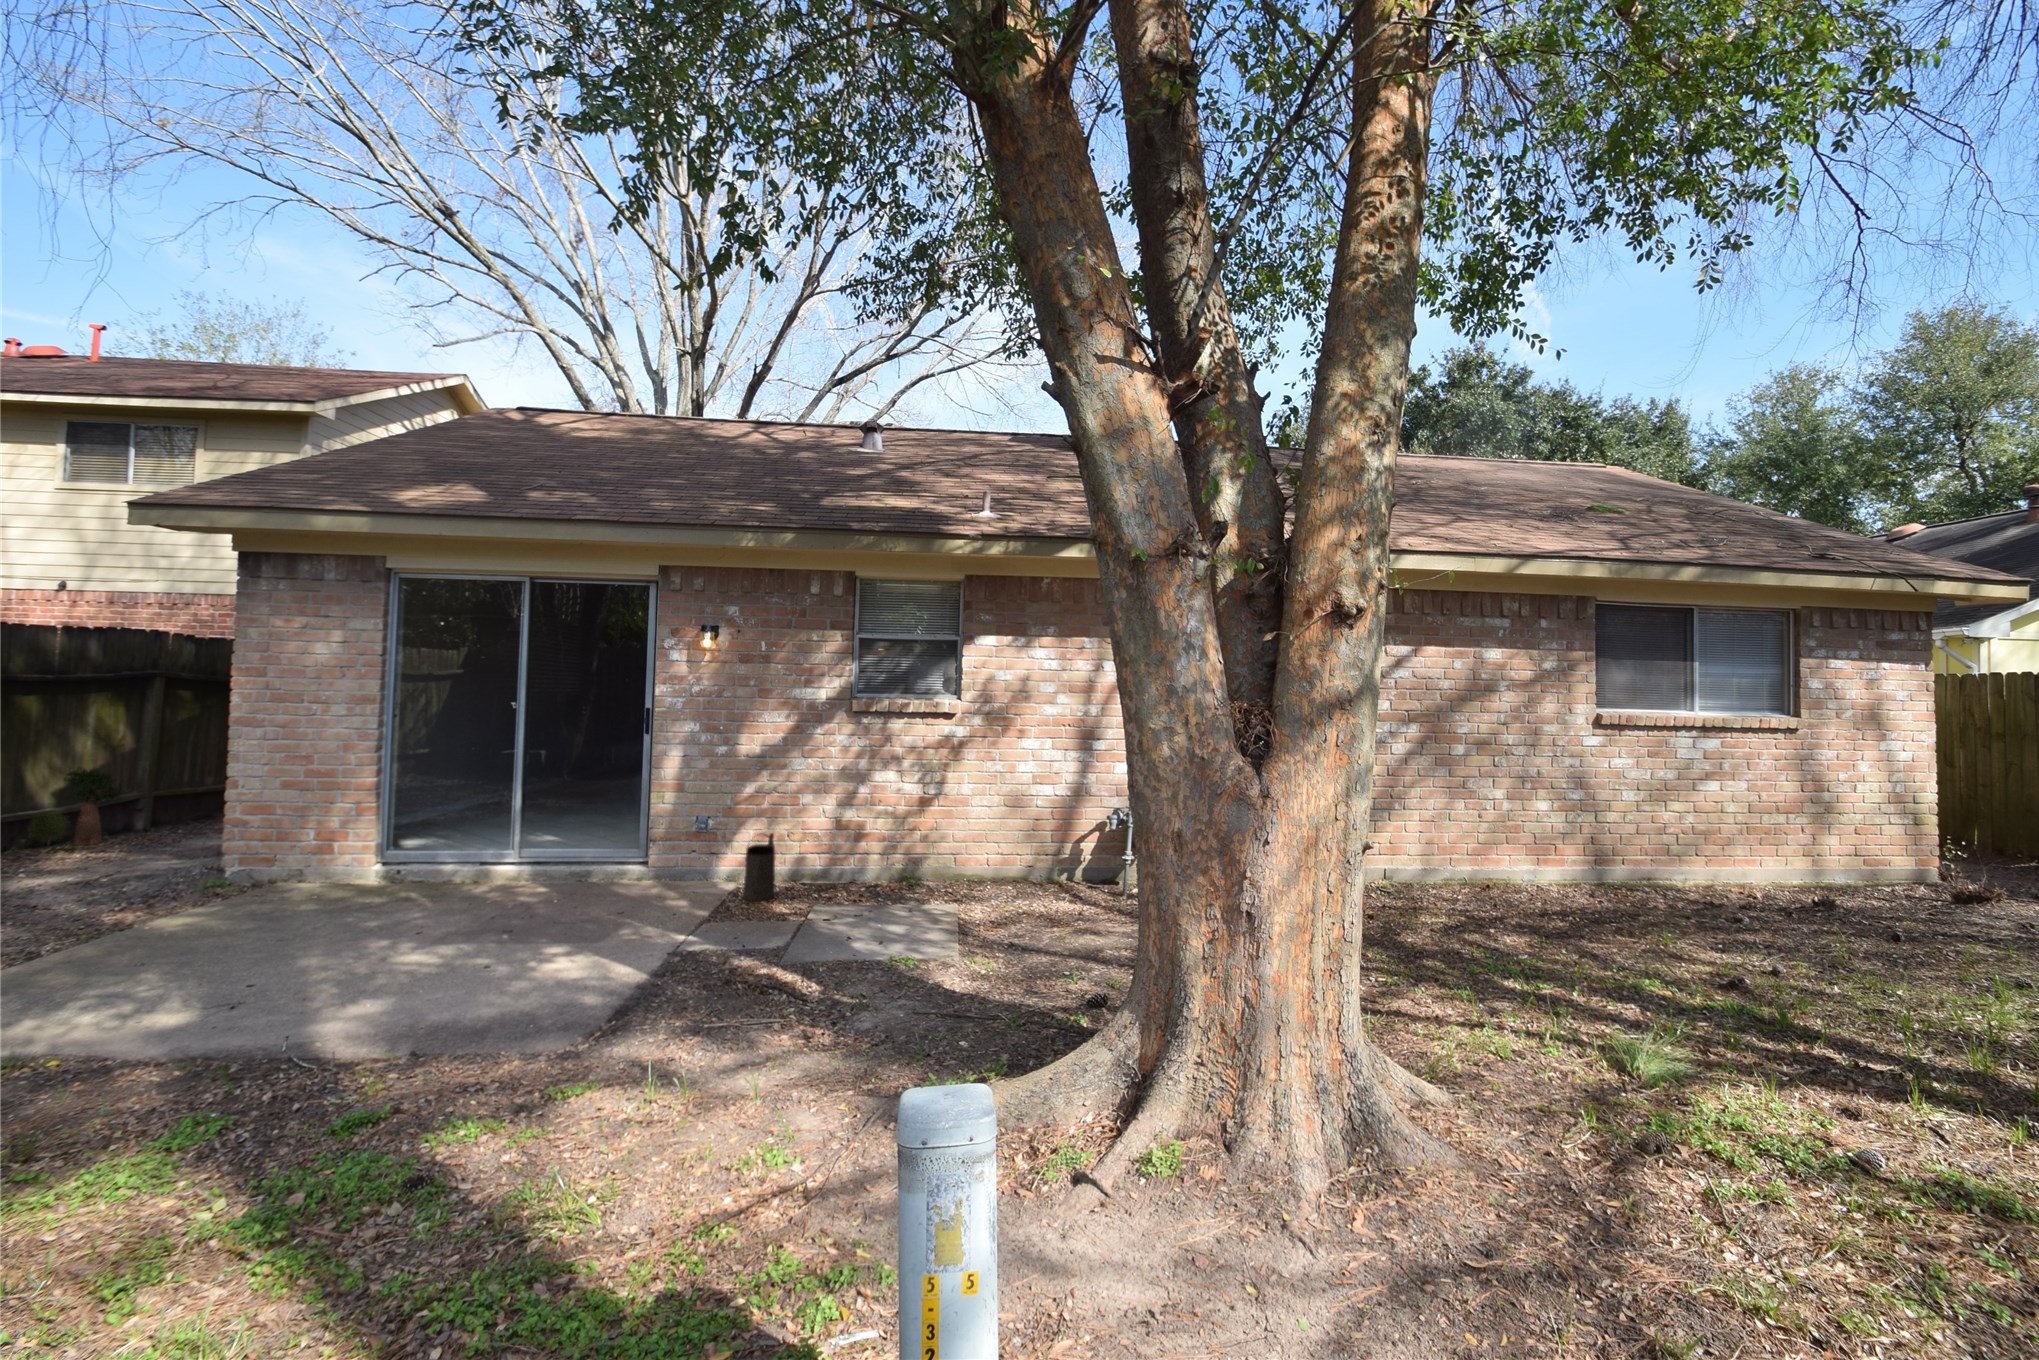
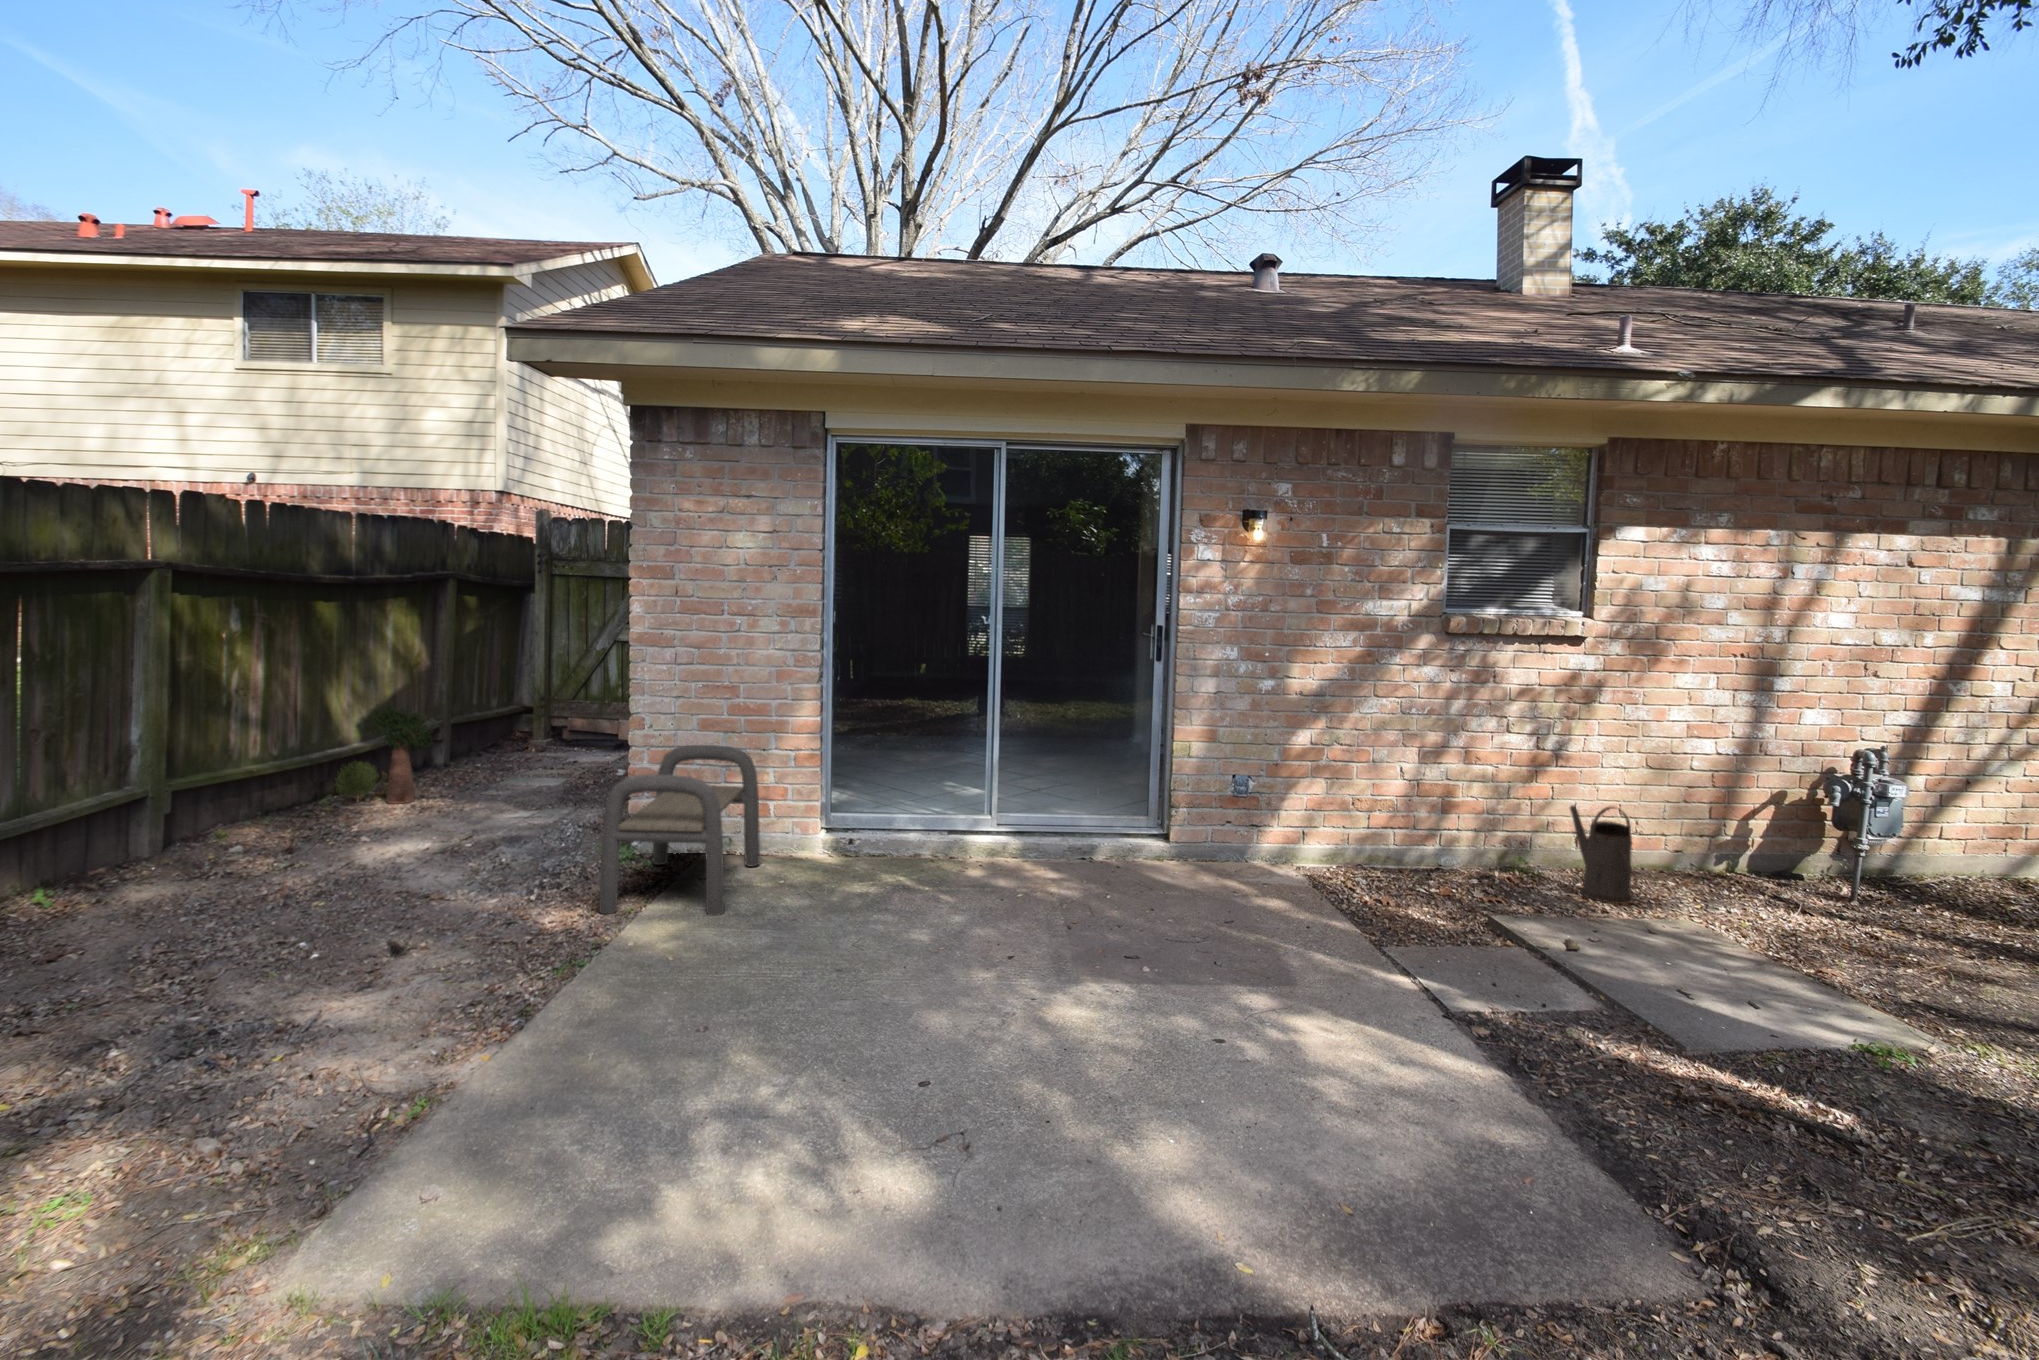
bench: none [137,798,320,923] -> present [599,745,760,916]
watering can: present [741,833,776,904] -> present [1570,805,1632,904]

